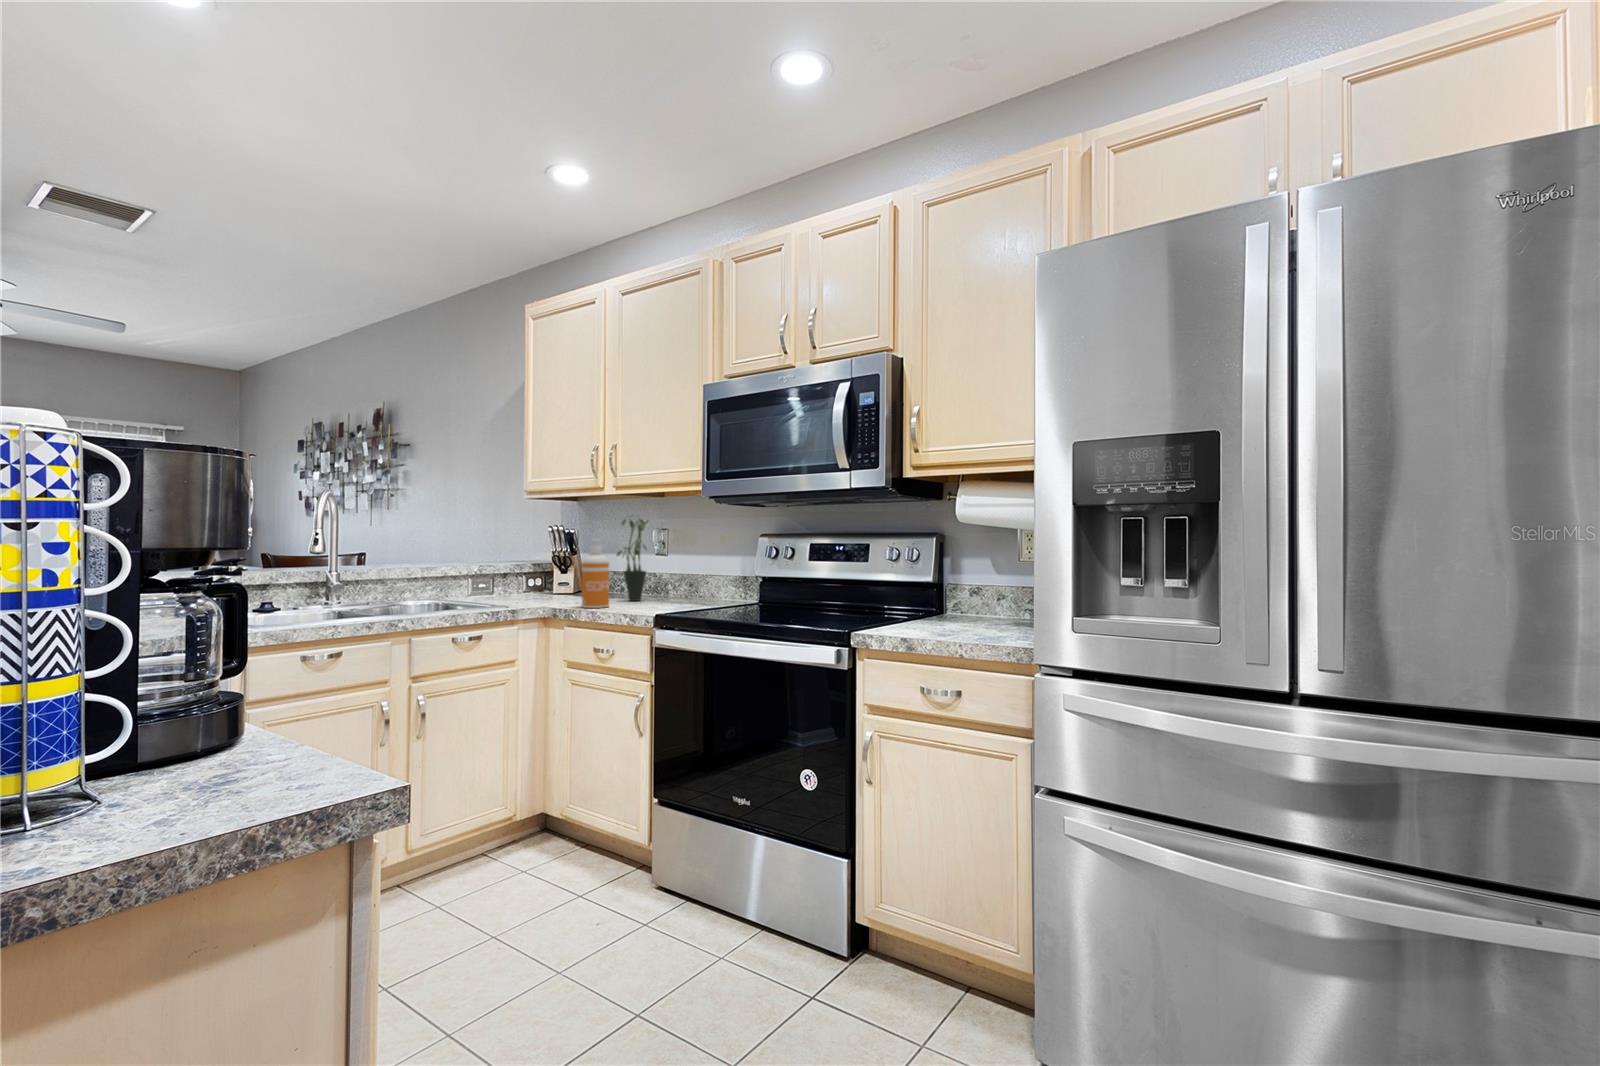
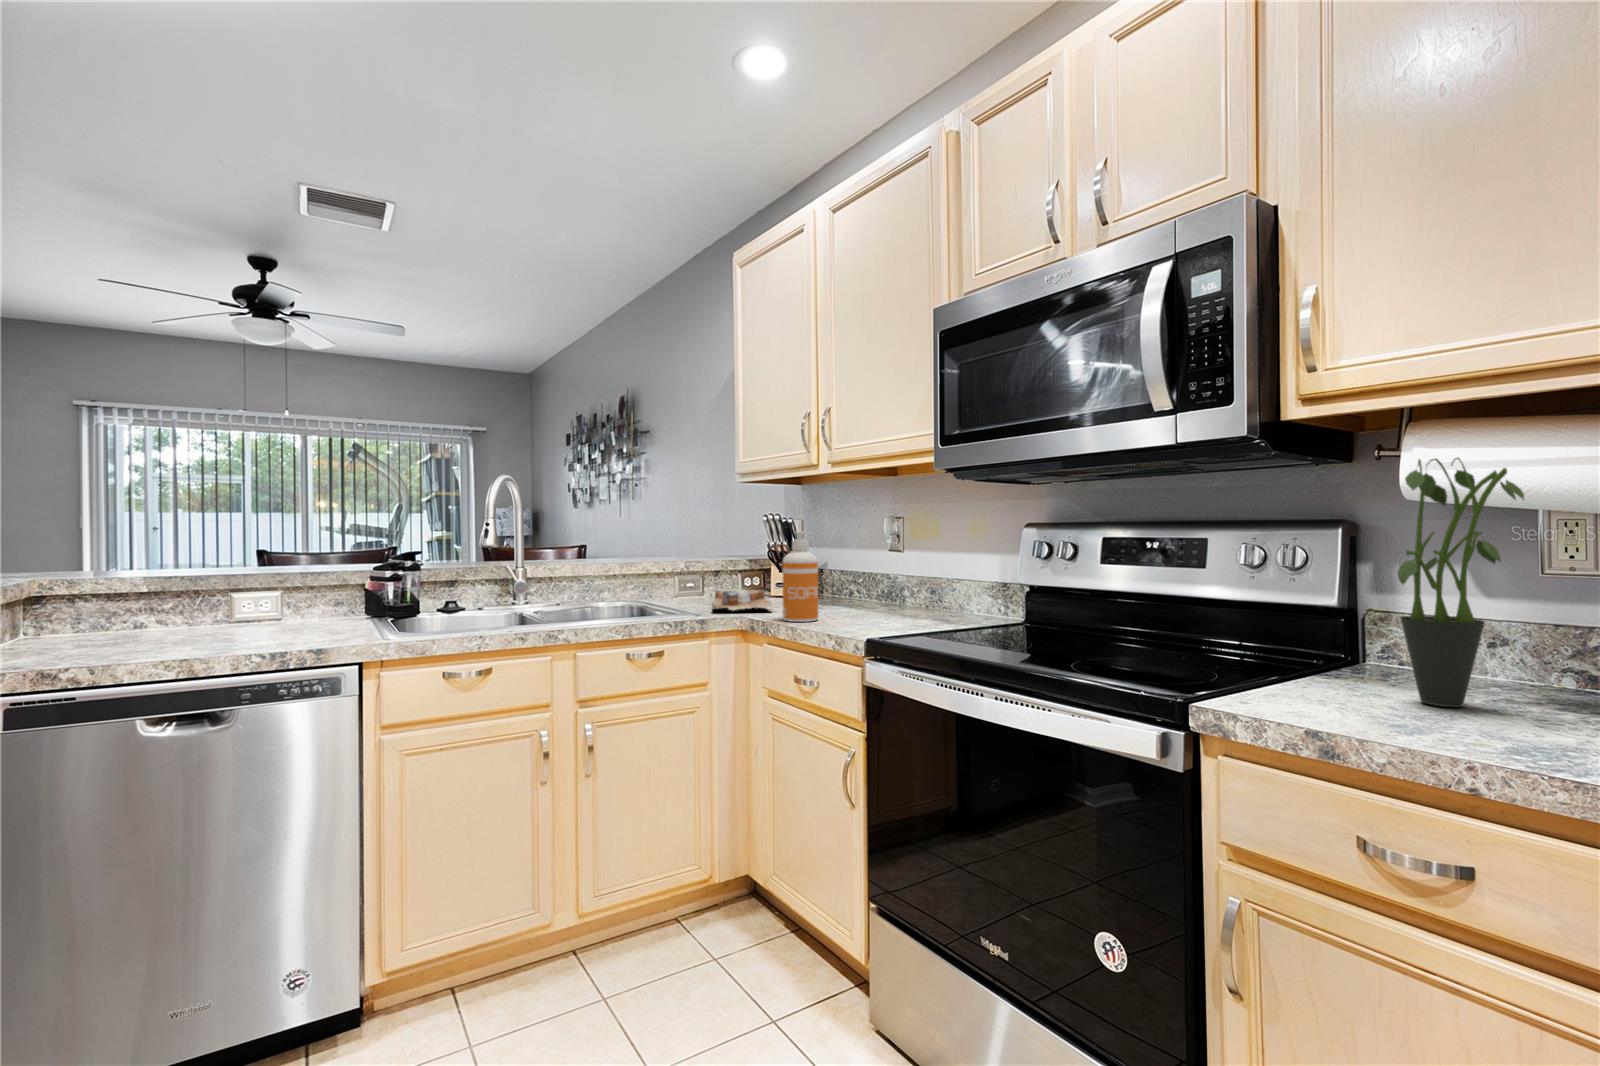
potted plant: present [617,519,648,601] -> present [1397,458,1524,707]
cutting board: none [508,586,567,604] -> present [713,588,772,612]

